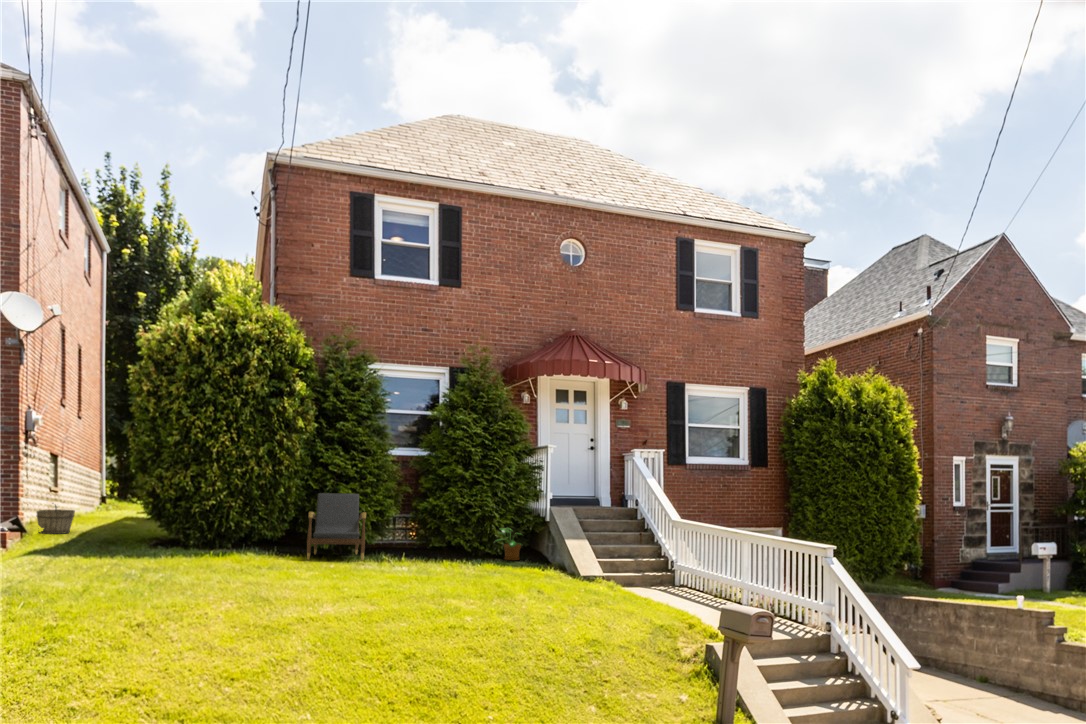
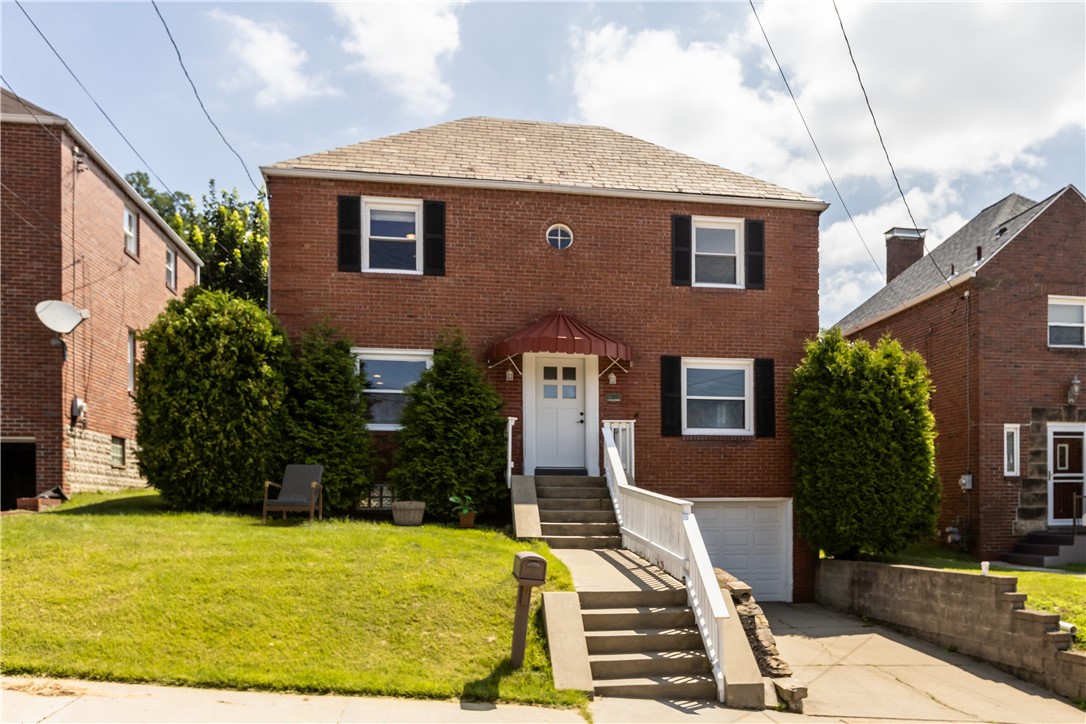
wooden bucket: present [37,505,75,534] -> present [392,500,425,525]

